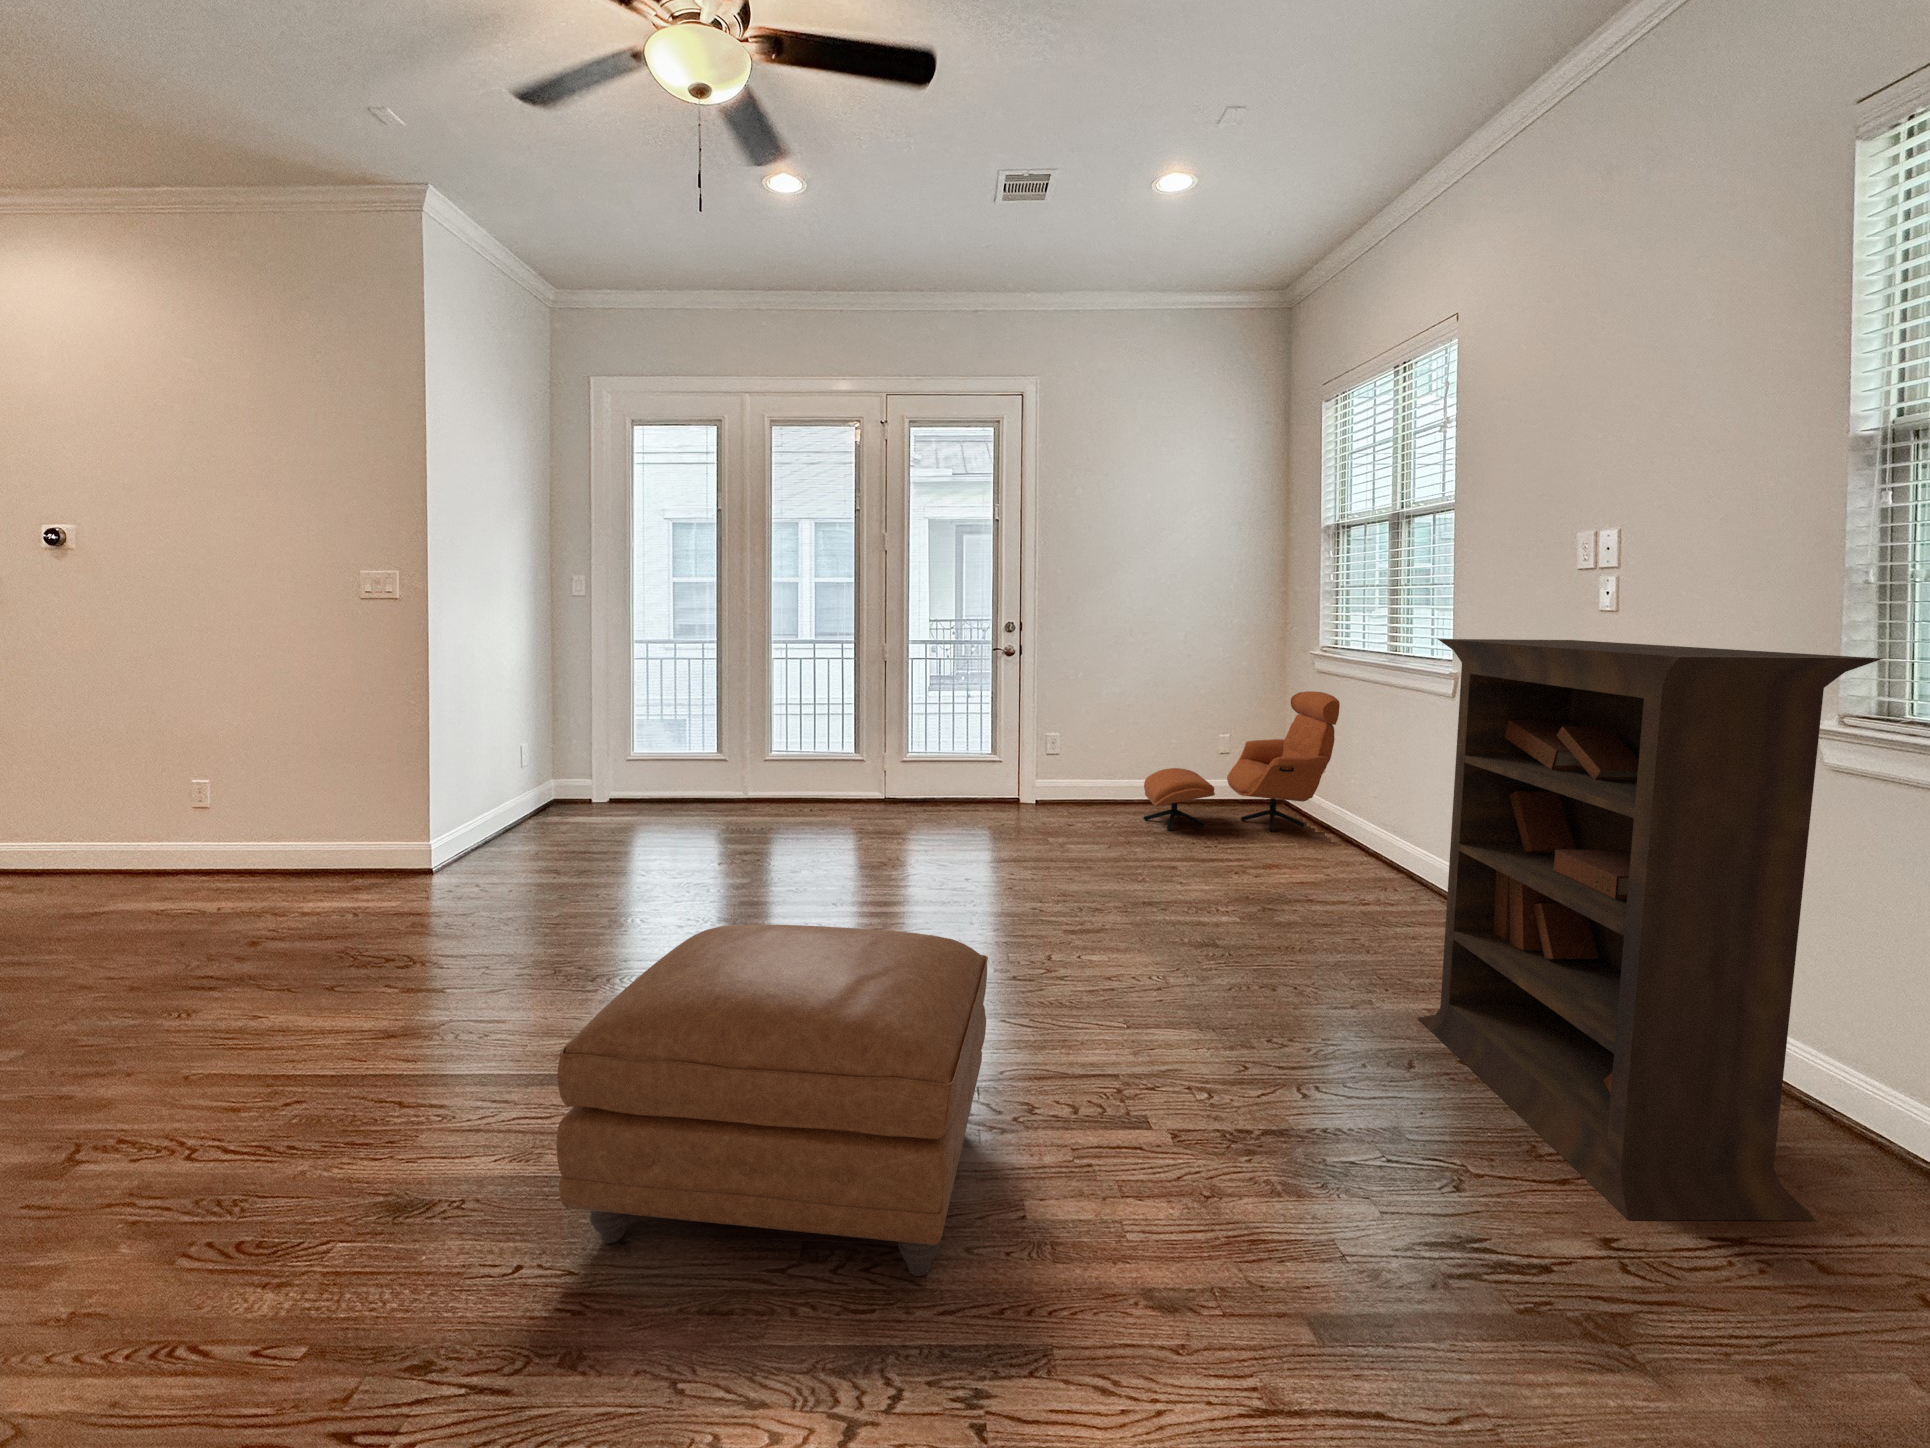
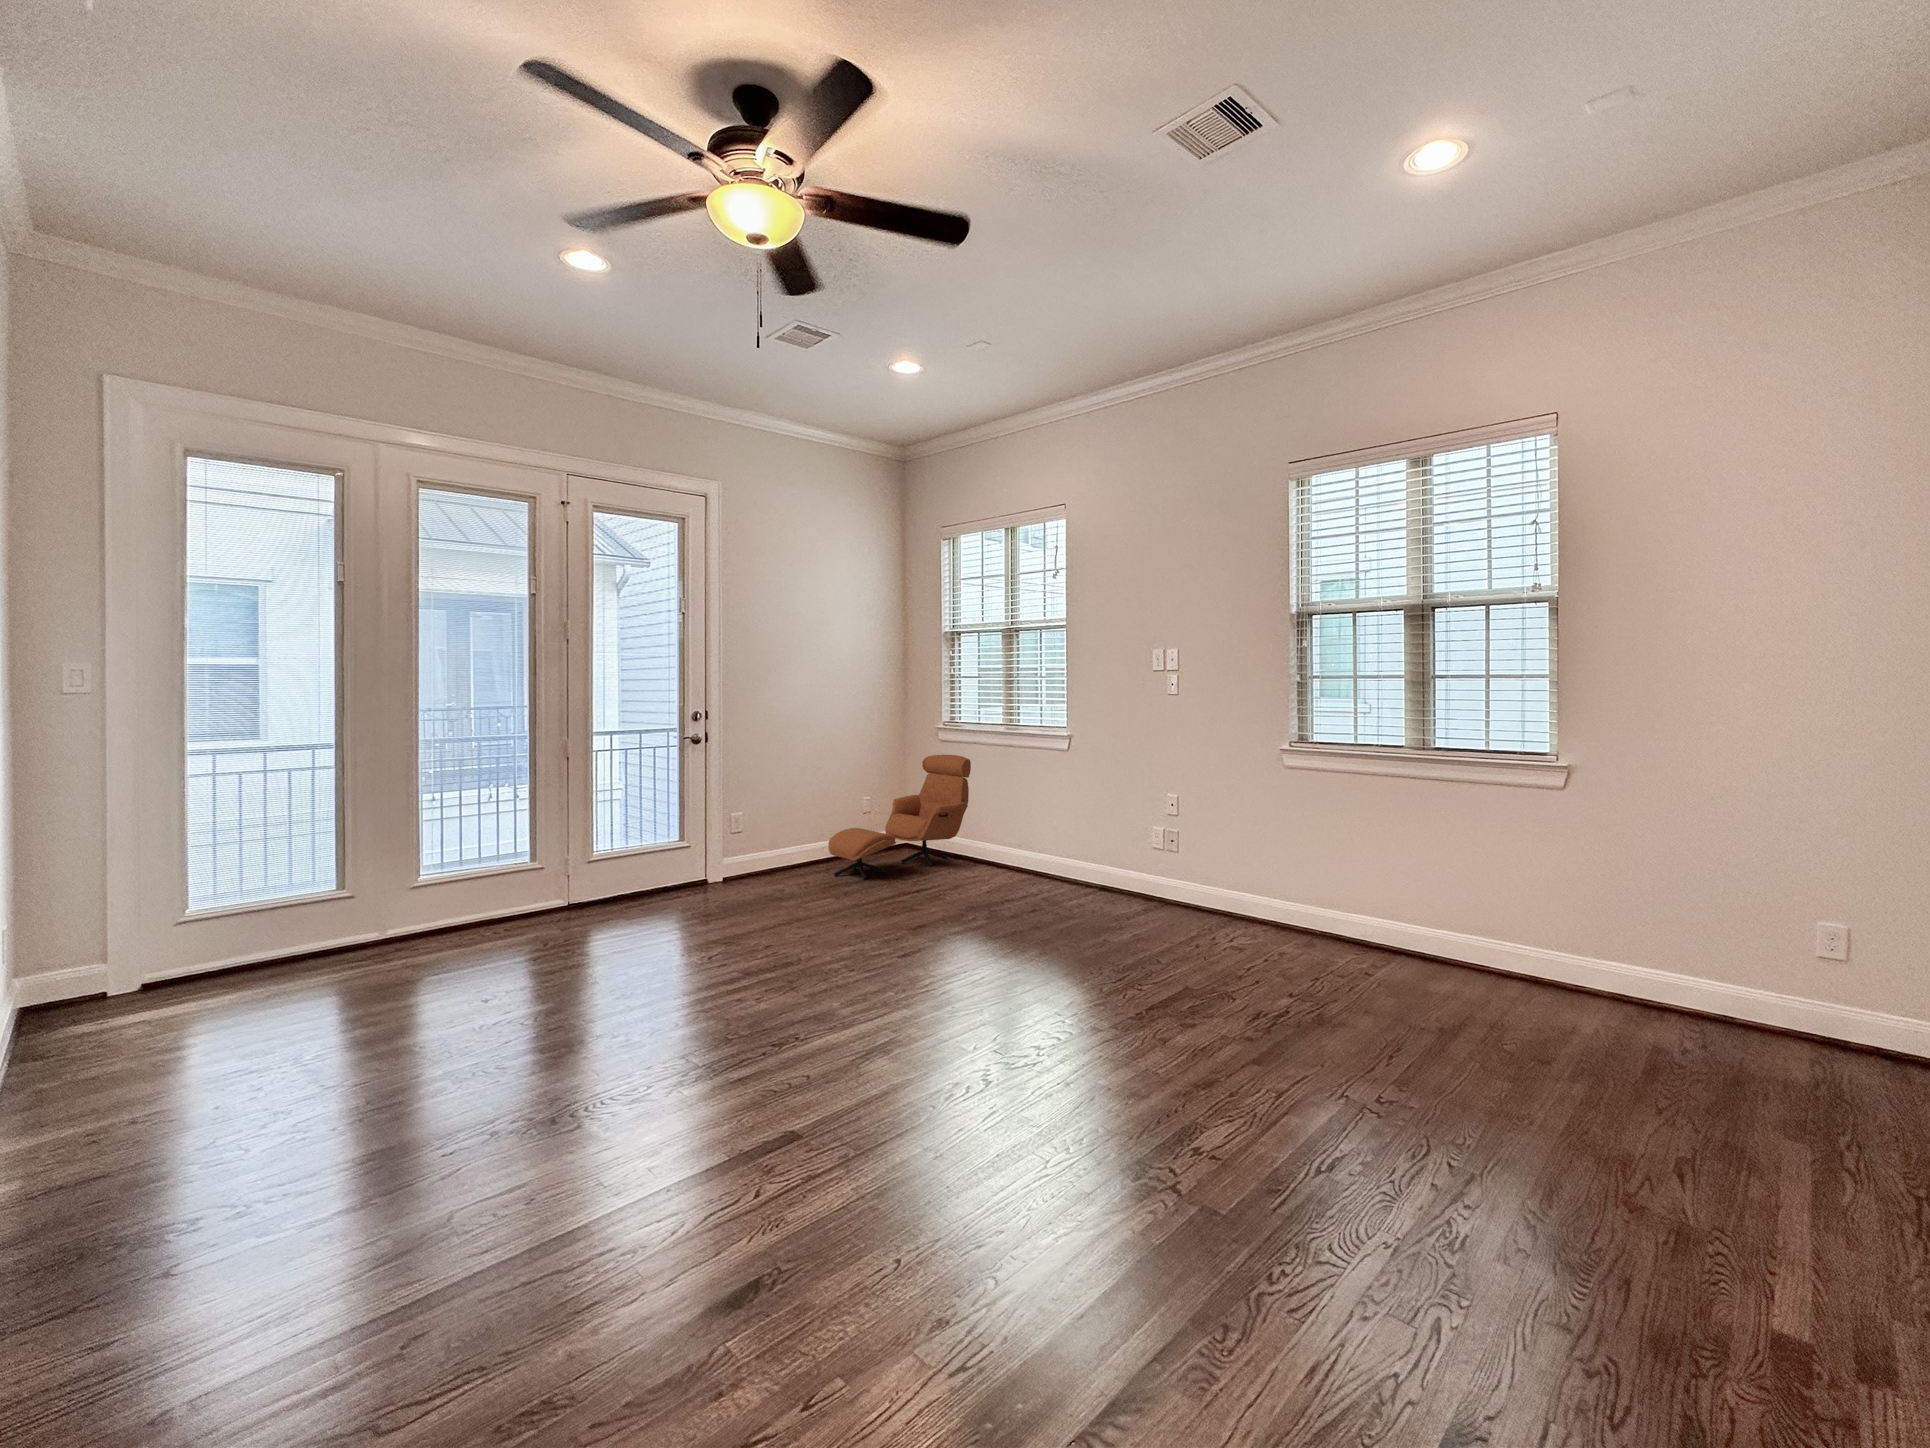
bookcase: present [1418,639,1883,1221] -> none [1135,712,1319,971]
ottoman: present [556,924,988,1276] -> none [850,918,1131,1151]

